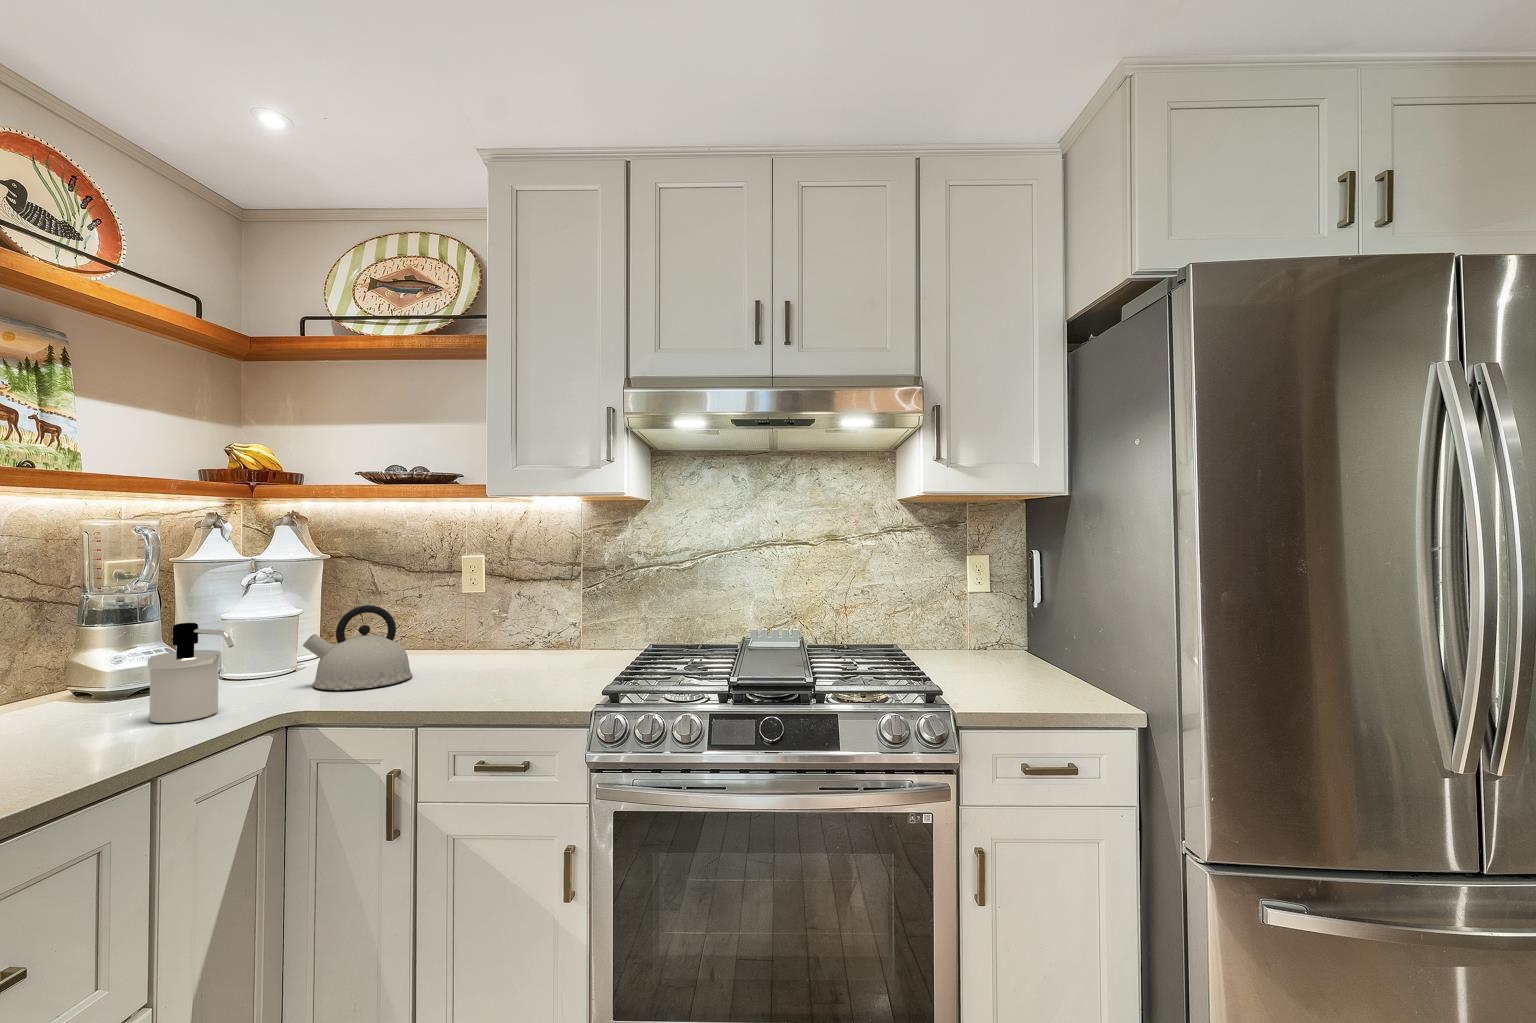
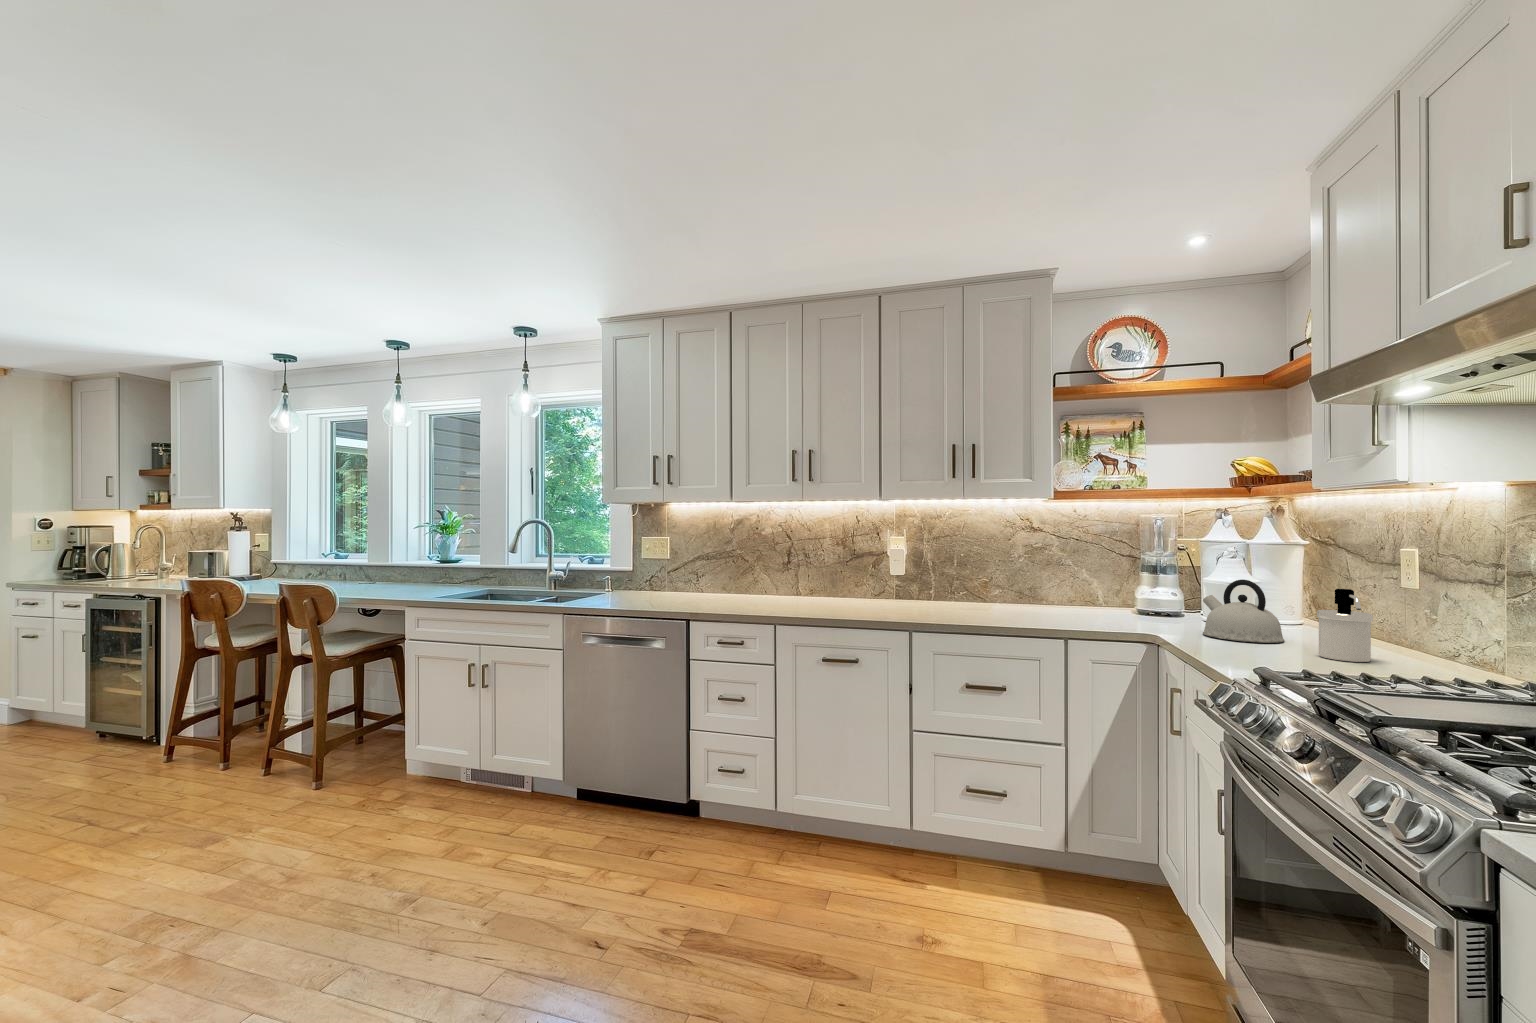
soap dispenser: present [148,623,234,723] -> present [1317,589,1373,662]

